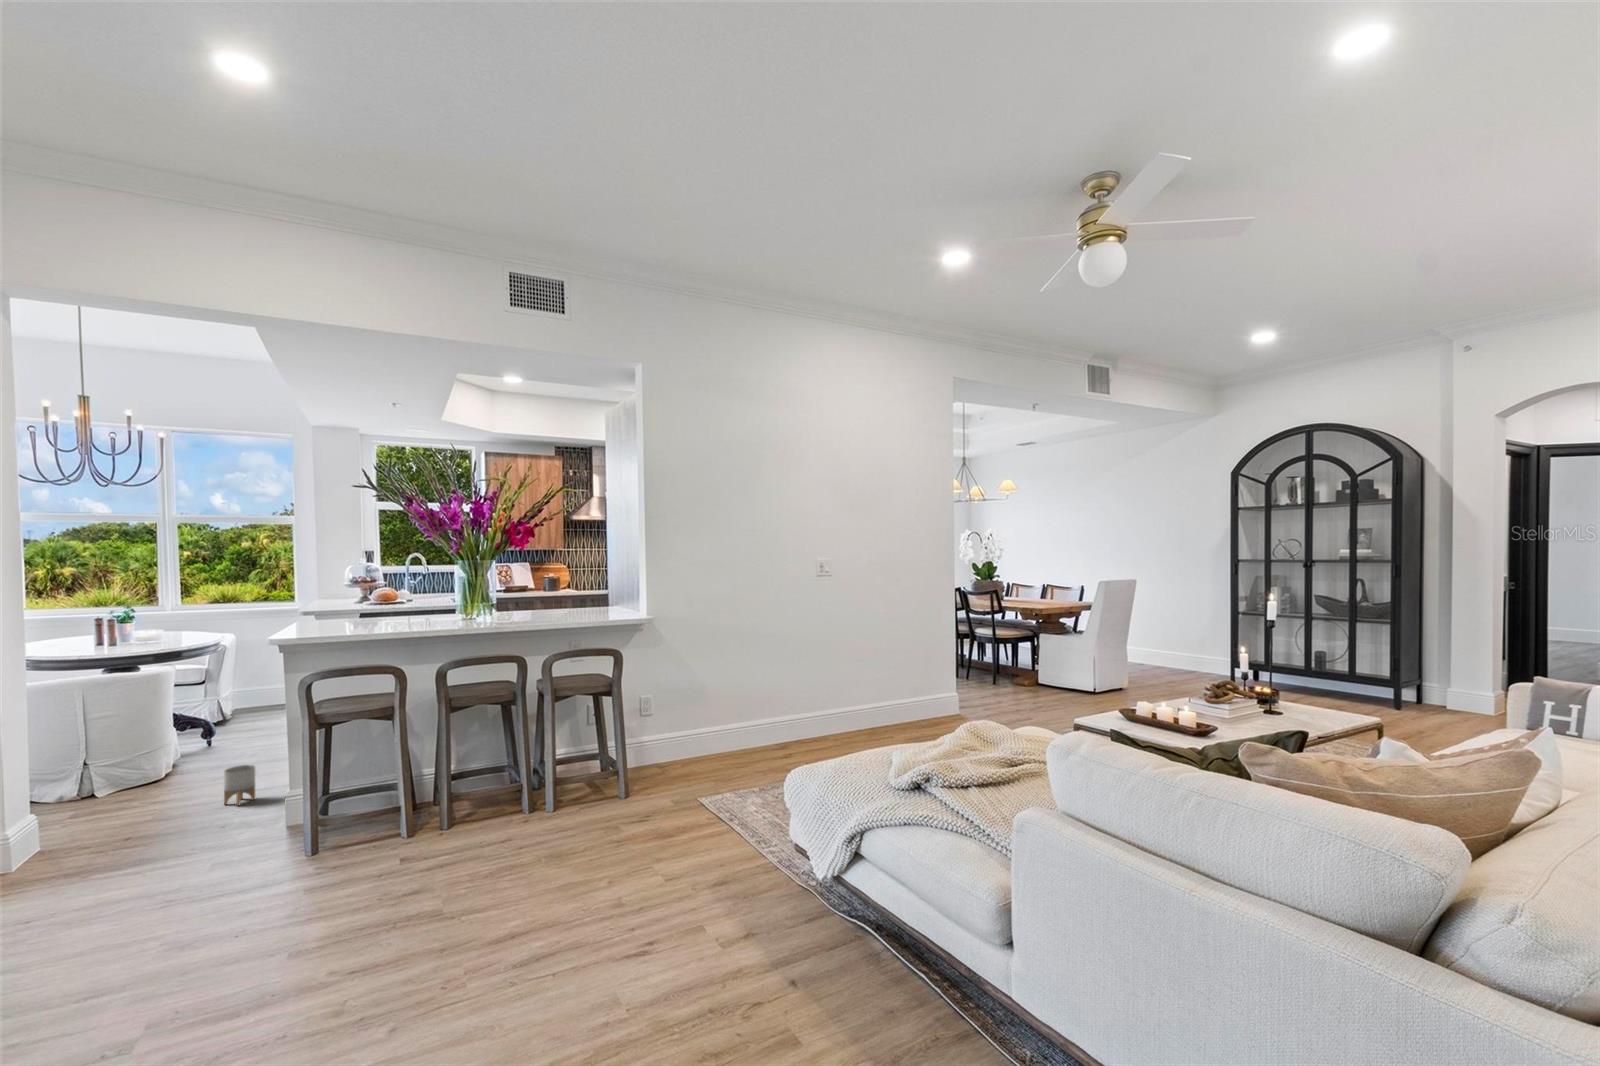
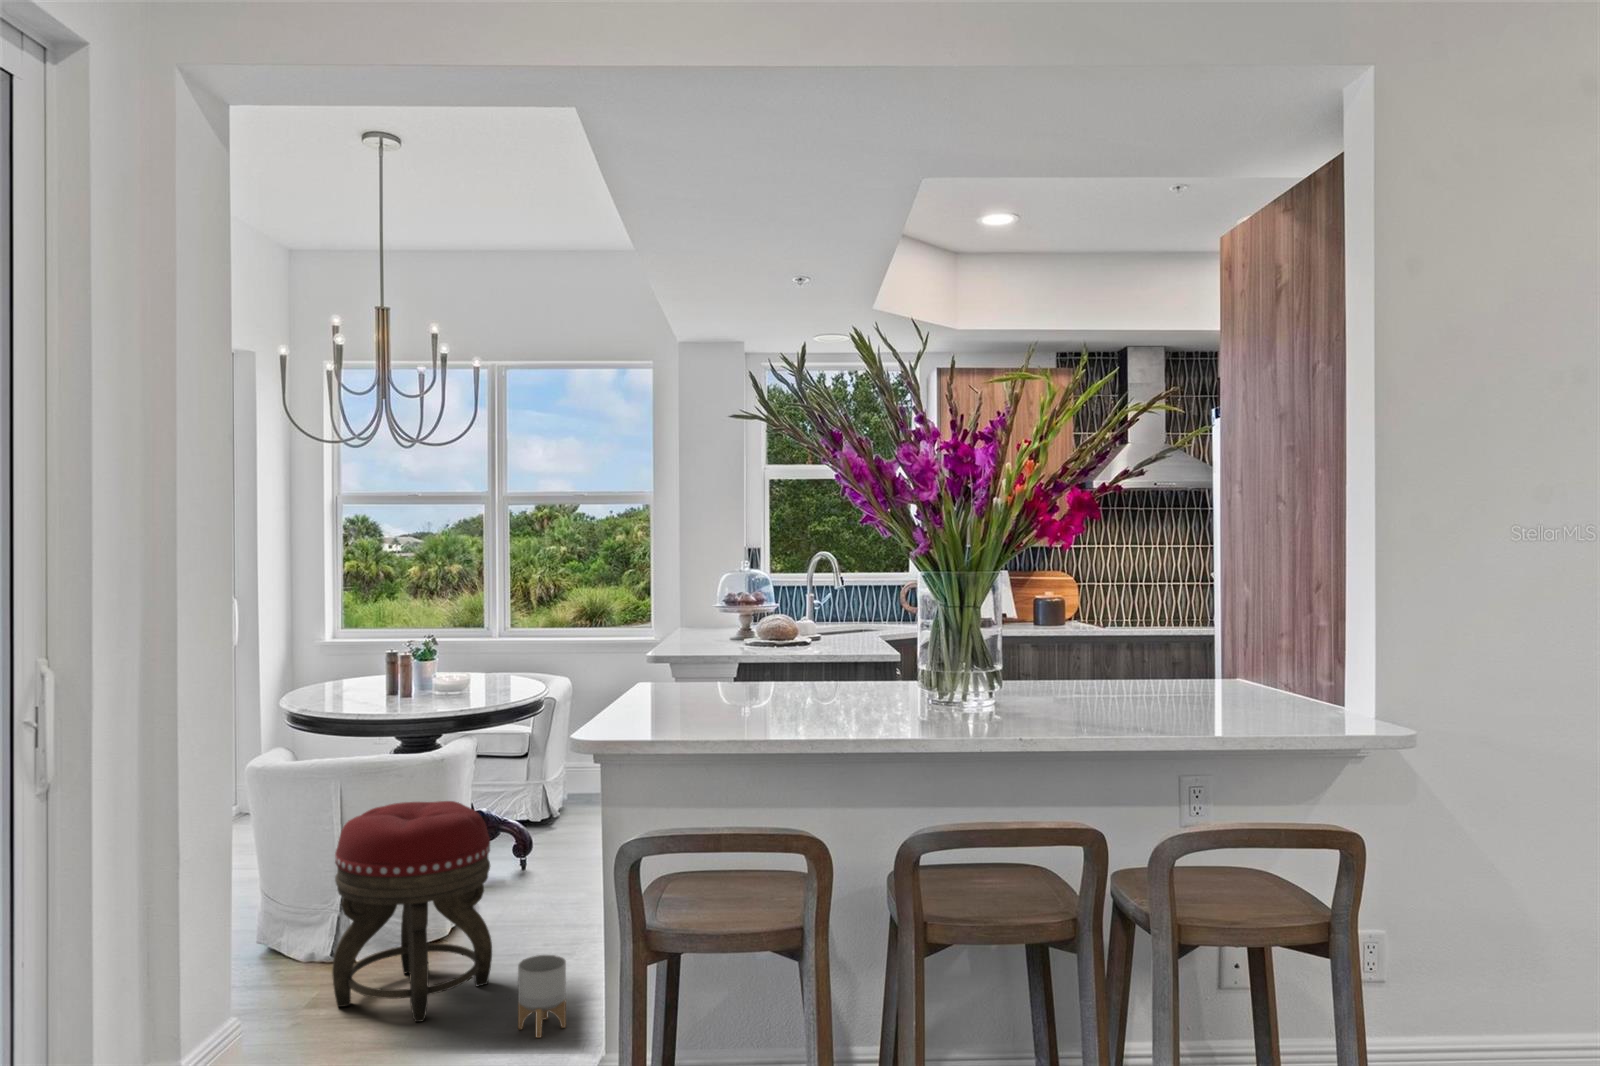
footstool: none [87,695,201,816] -> present [332,801,492,1022]

